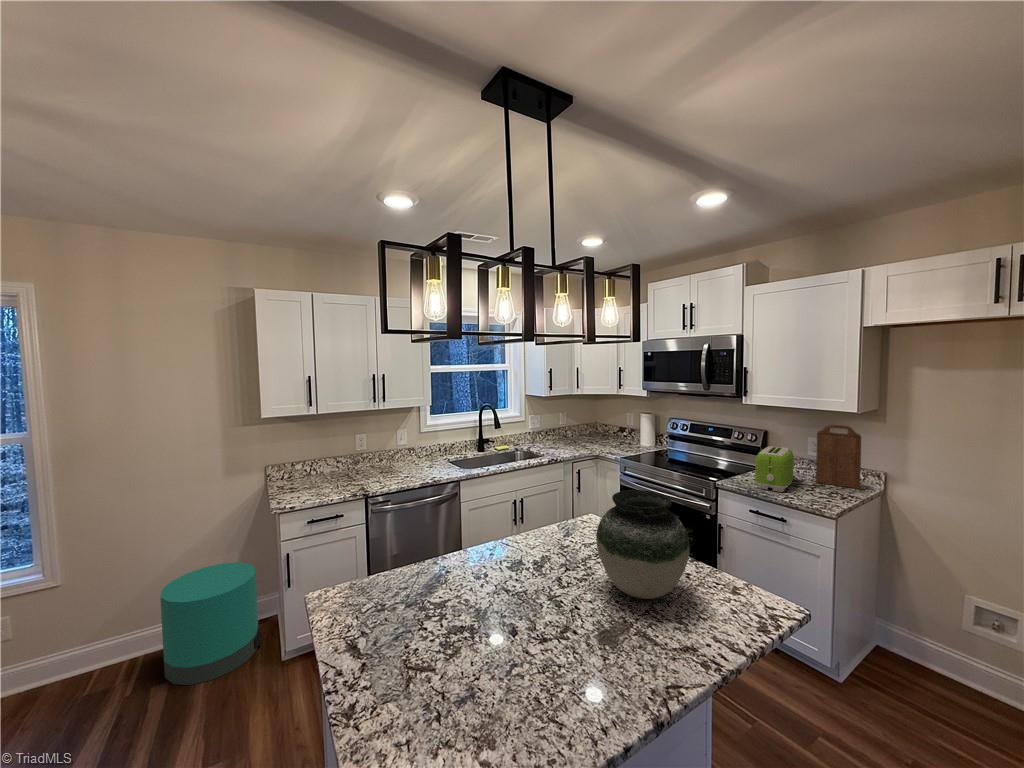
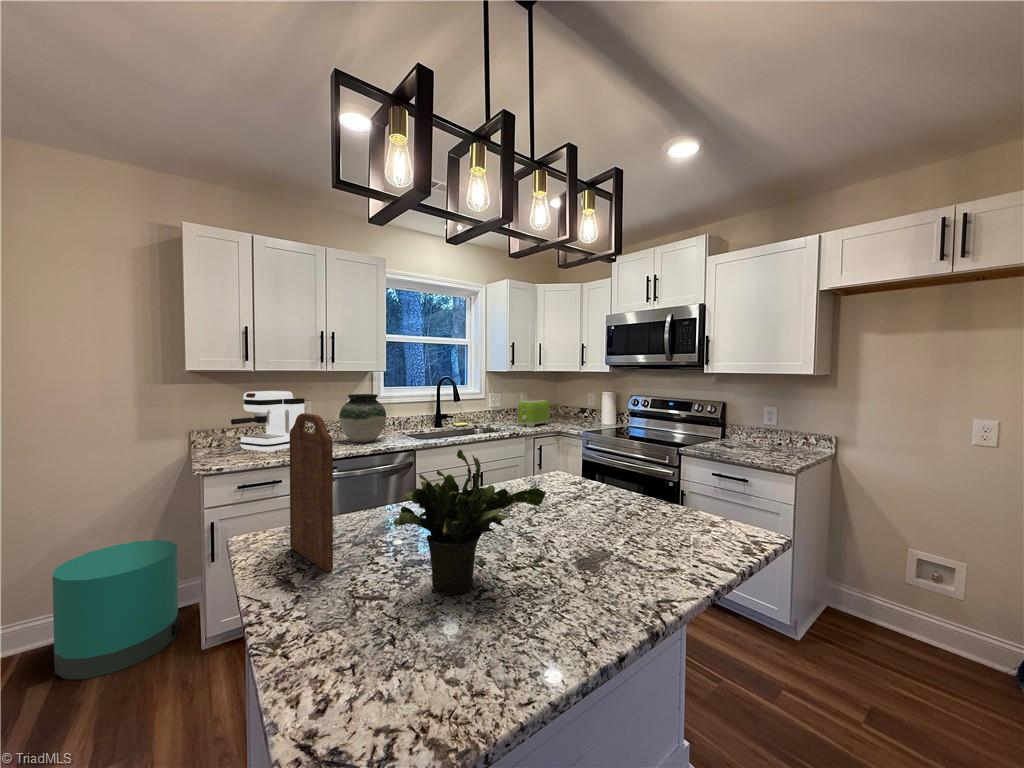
cutting board: present [816,425,861,489] -> present [289,413,333,572]
coffee maker: none [297,428,360,487] -> present [231,391,305,452]
toaster: present [755,446,793,492] -> present [518,400,550,427]
vase: present [596,490,690,599] -> present [339,394,386,443]
potted plant: none [438,551,568,670] -> present [393,450,546,595]

